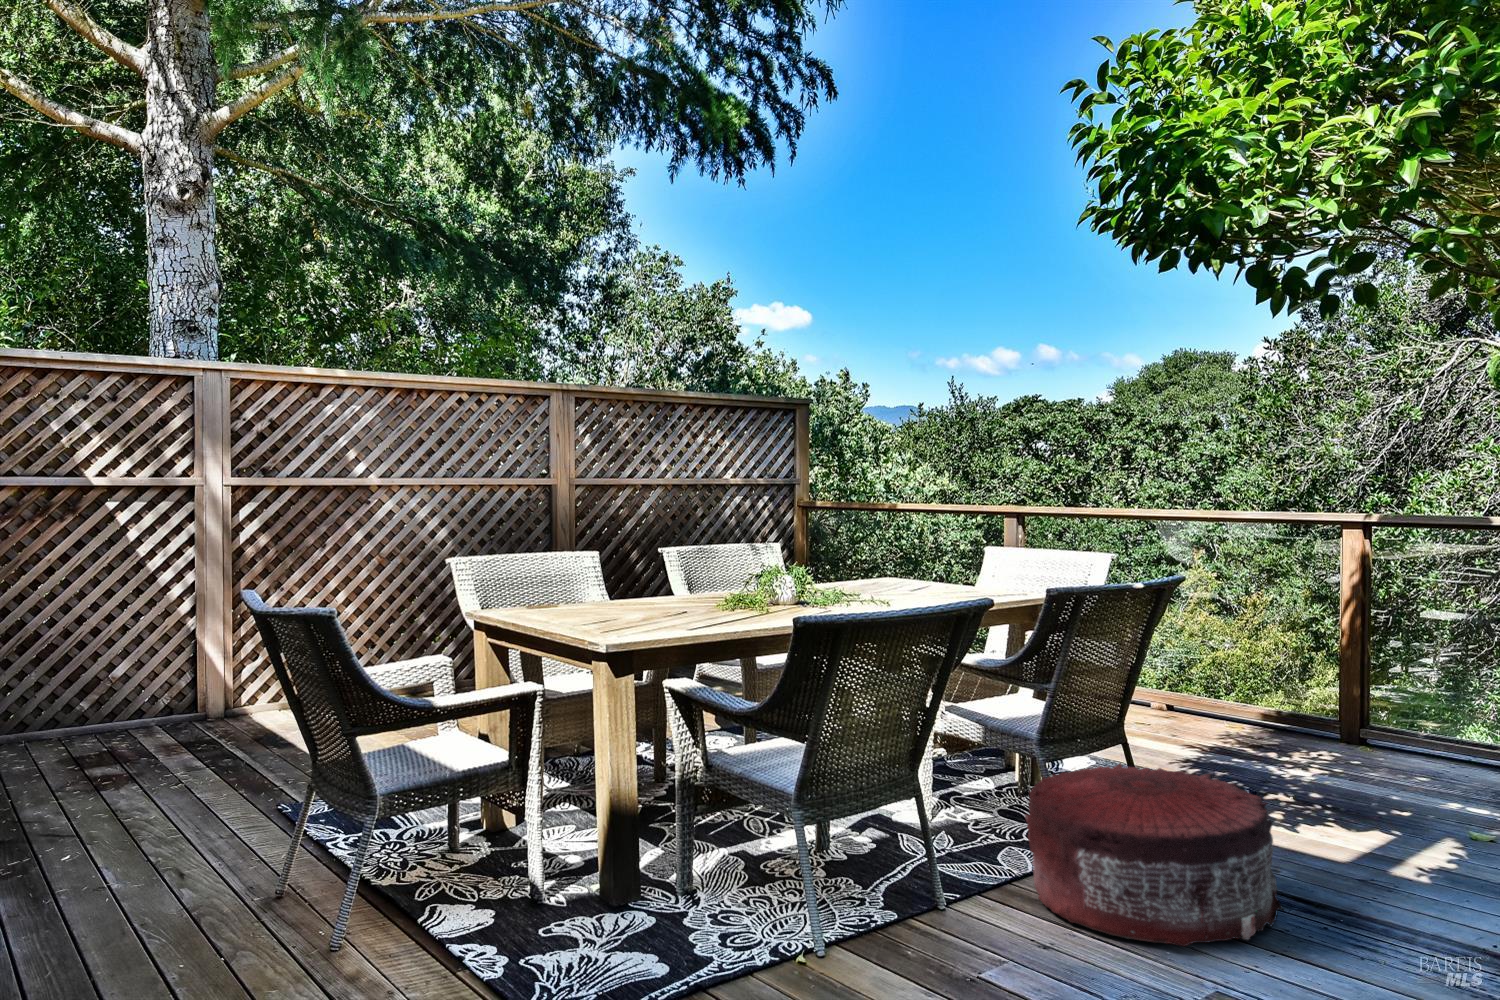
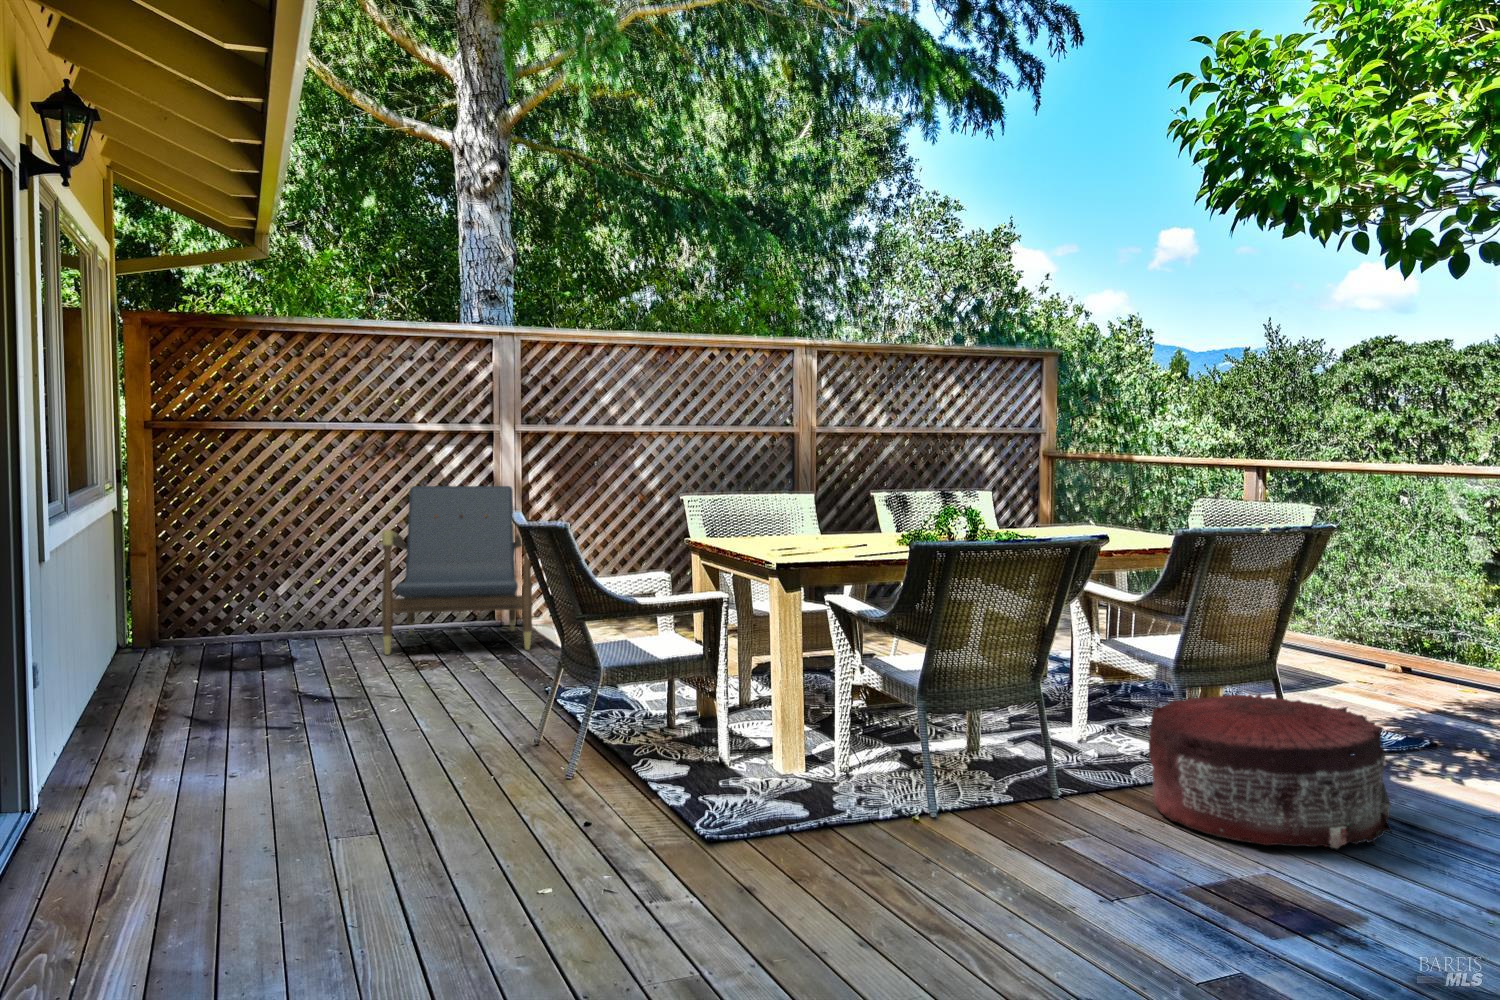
lounge chair: none [42,549,249,770] -> present [382,486,532,655]

